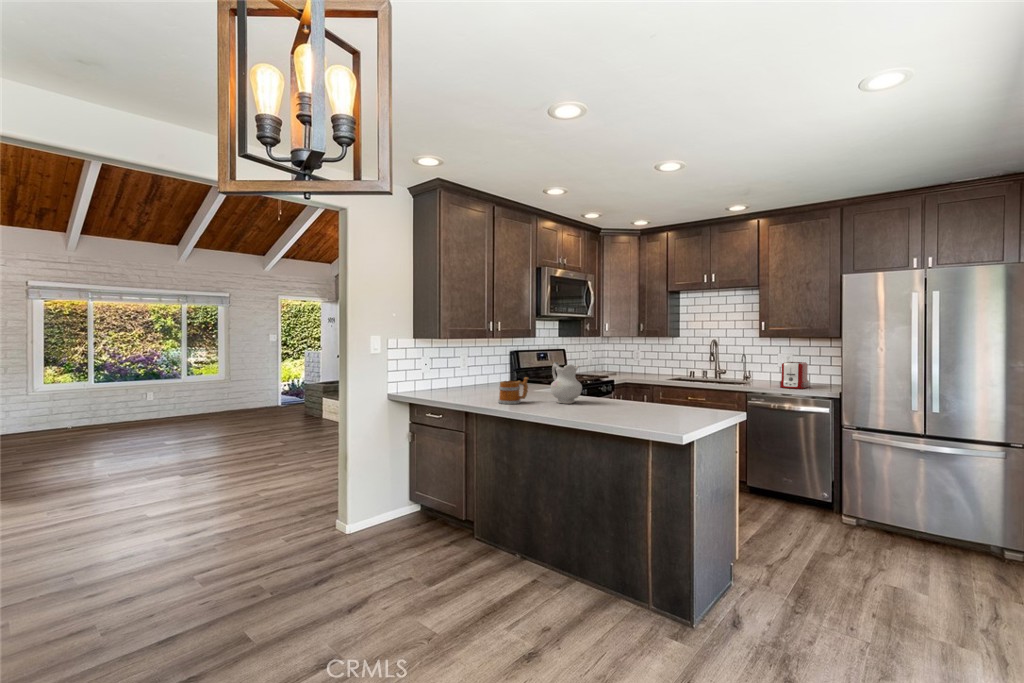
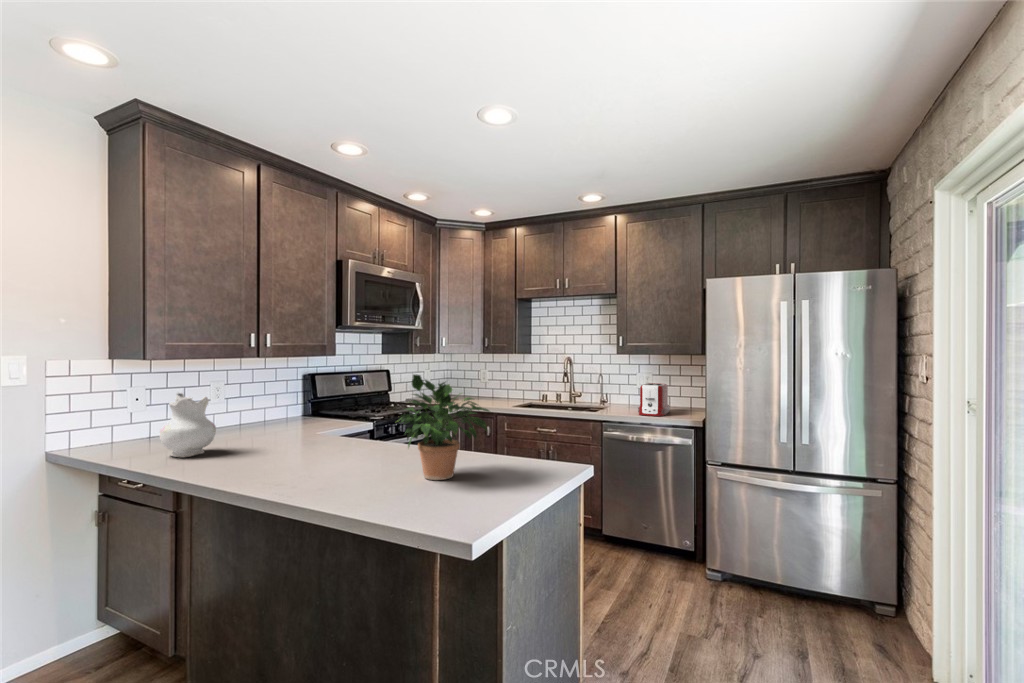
potted plant: none [614,348,676,416] -> present [398,375,489,480]
ceramic pitcher: present [551,362,582,404] -> present [160,393,216,457]
mug: present [499,377,528,404] -> none [229,418,285,463]

